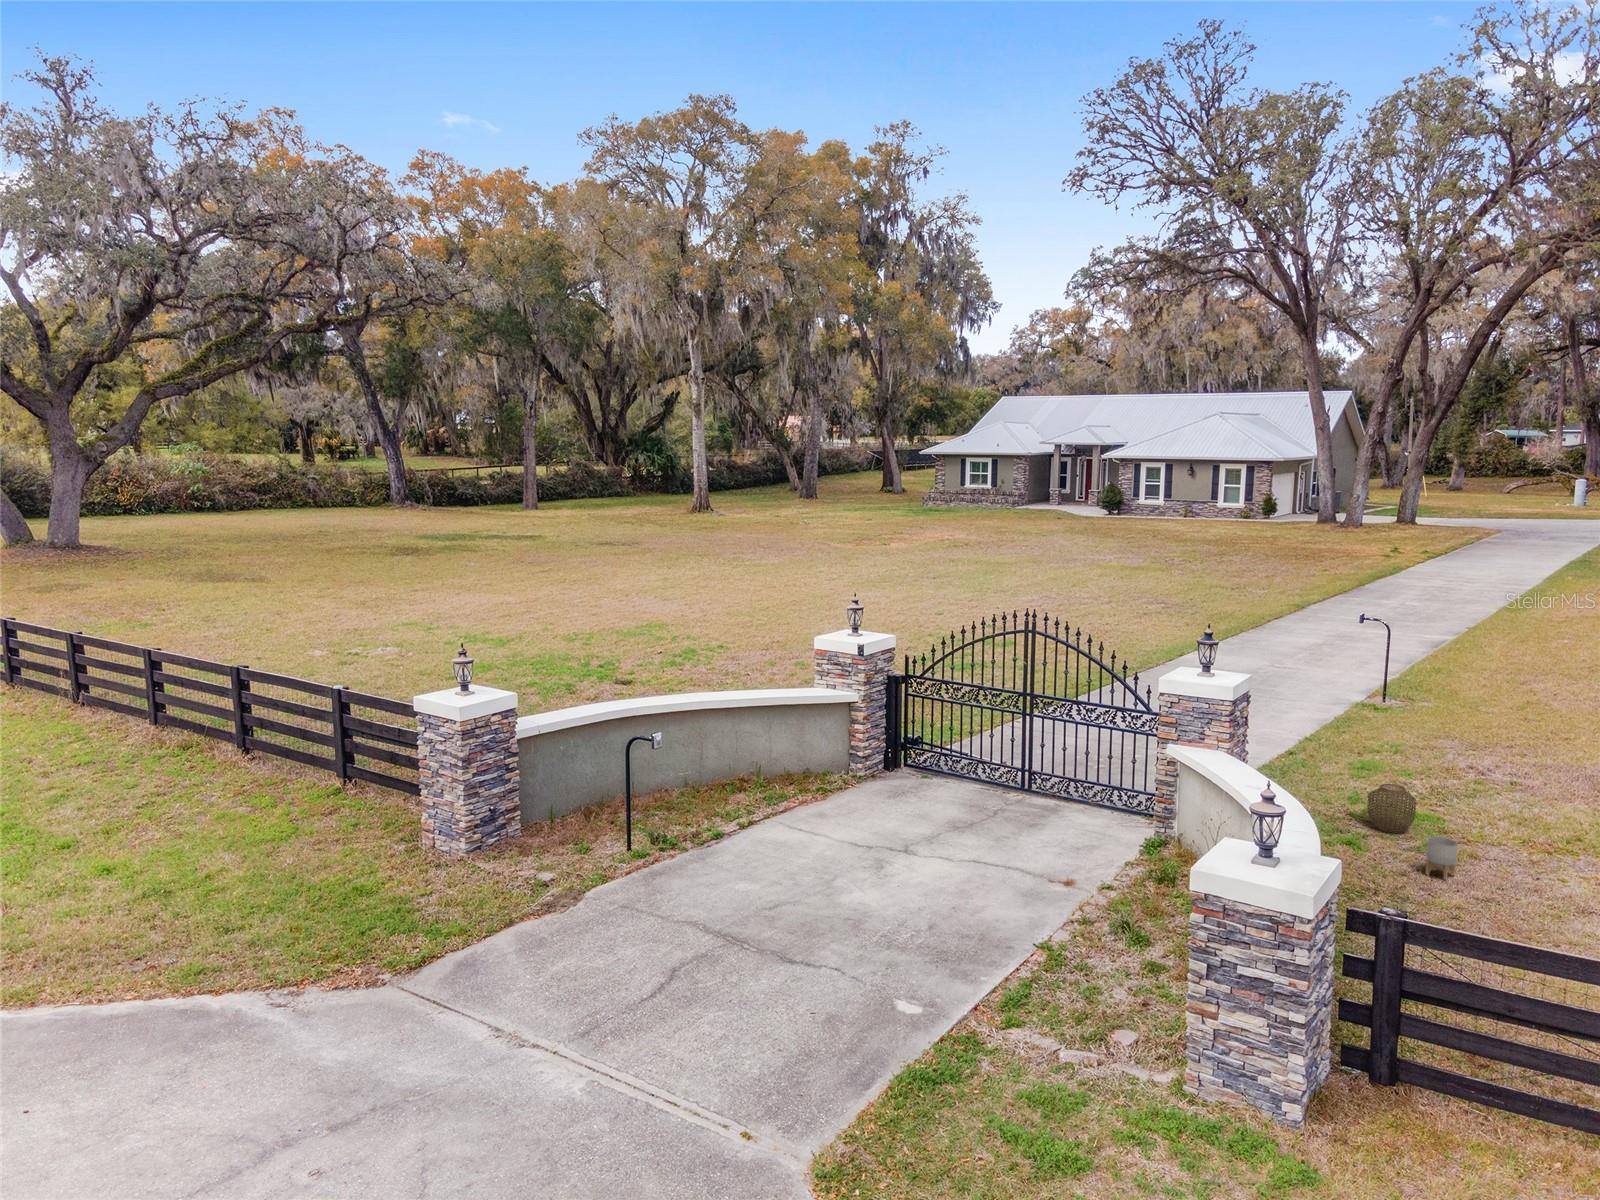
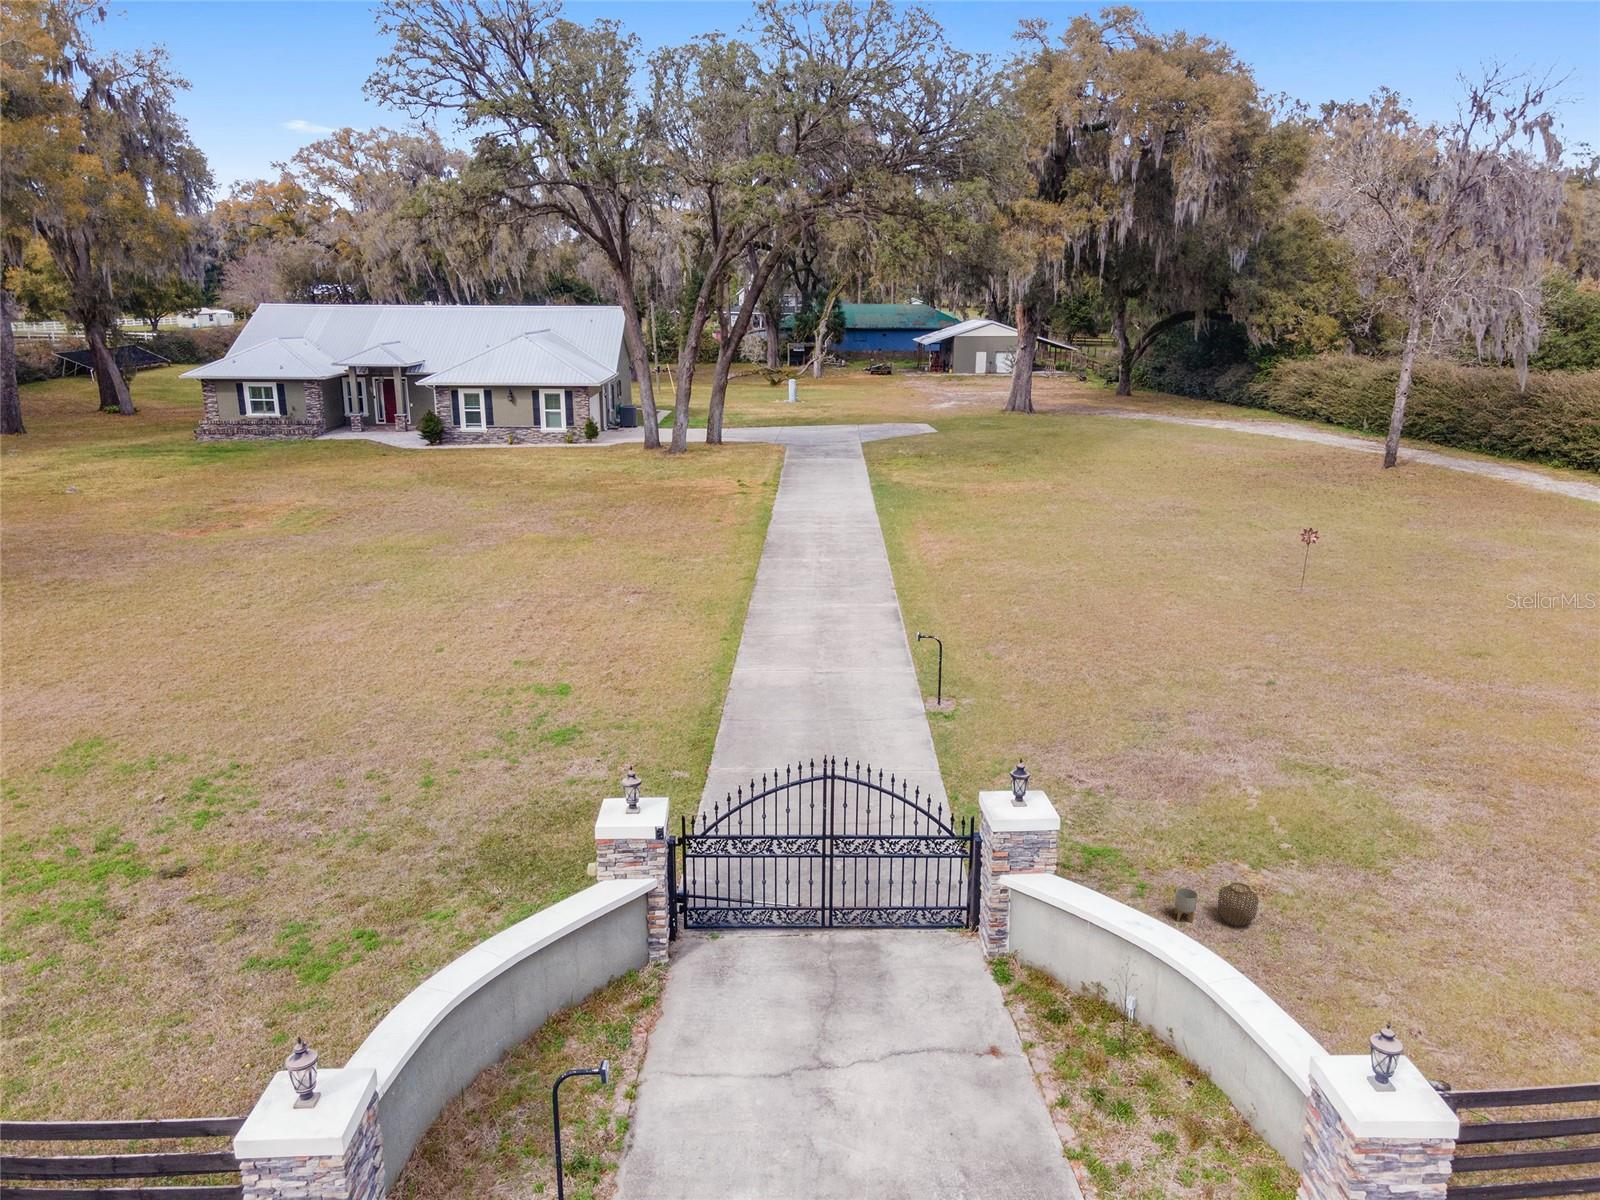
woven basket: present [1367,784,1416,833] -> present [1218,882,1258,926]

